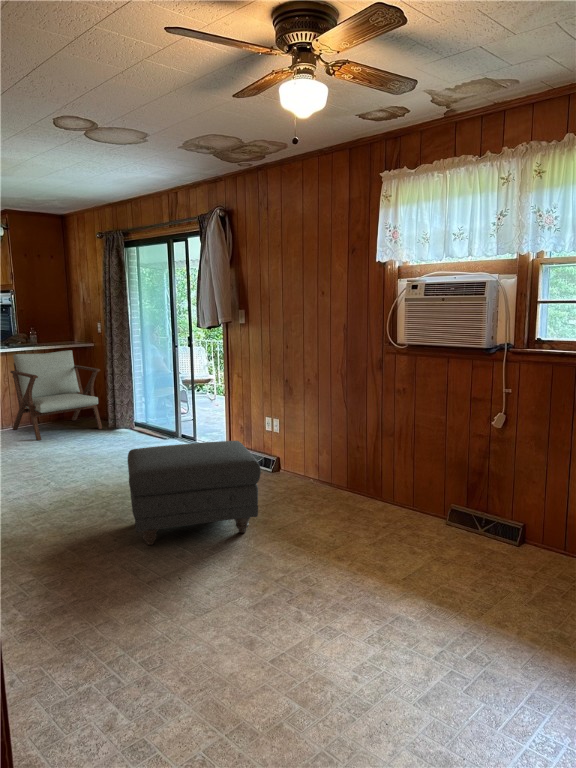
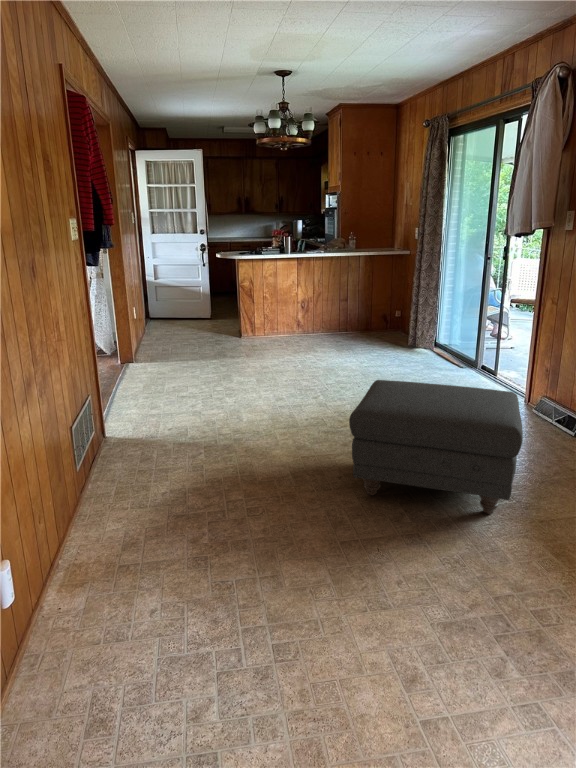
lounge chair: present [11,350,102,440] -> none [321,258,407,348]

